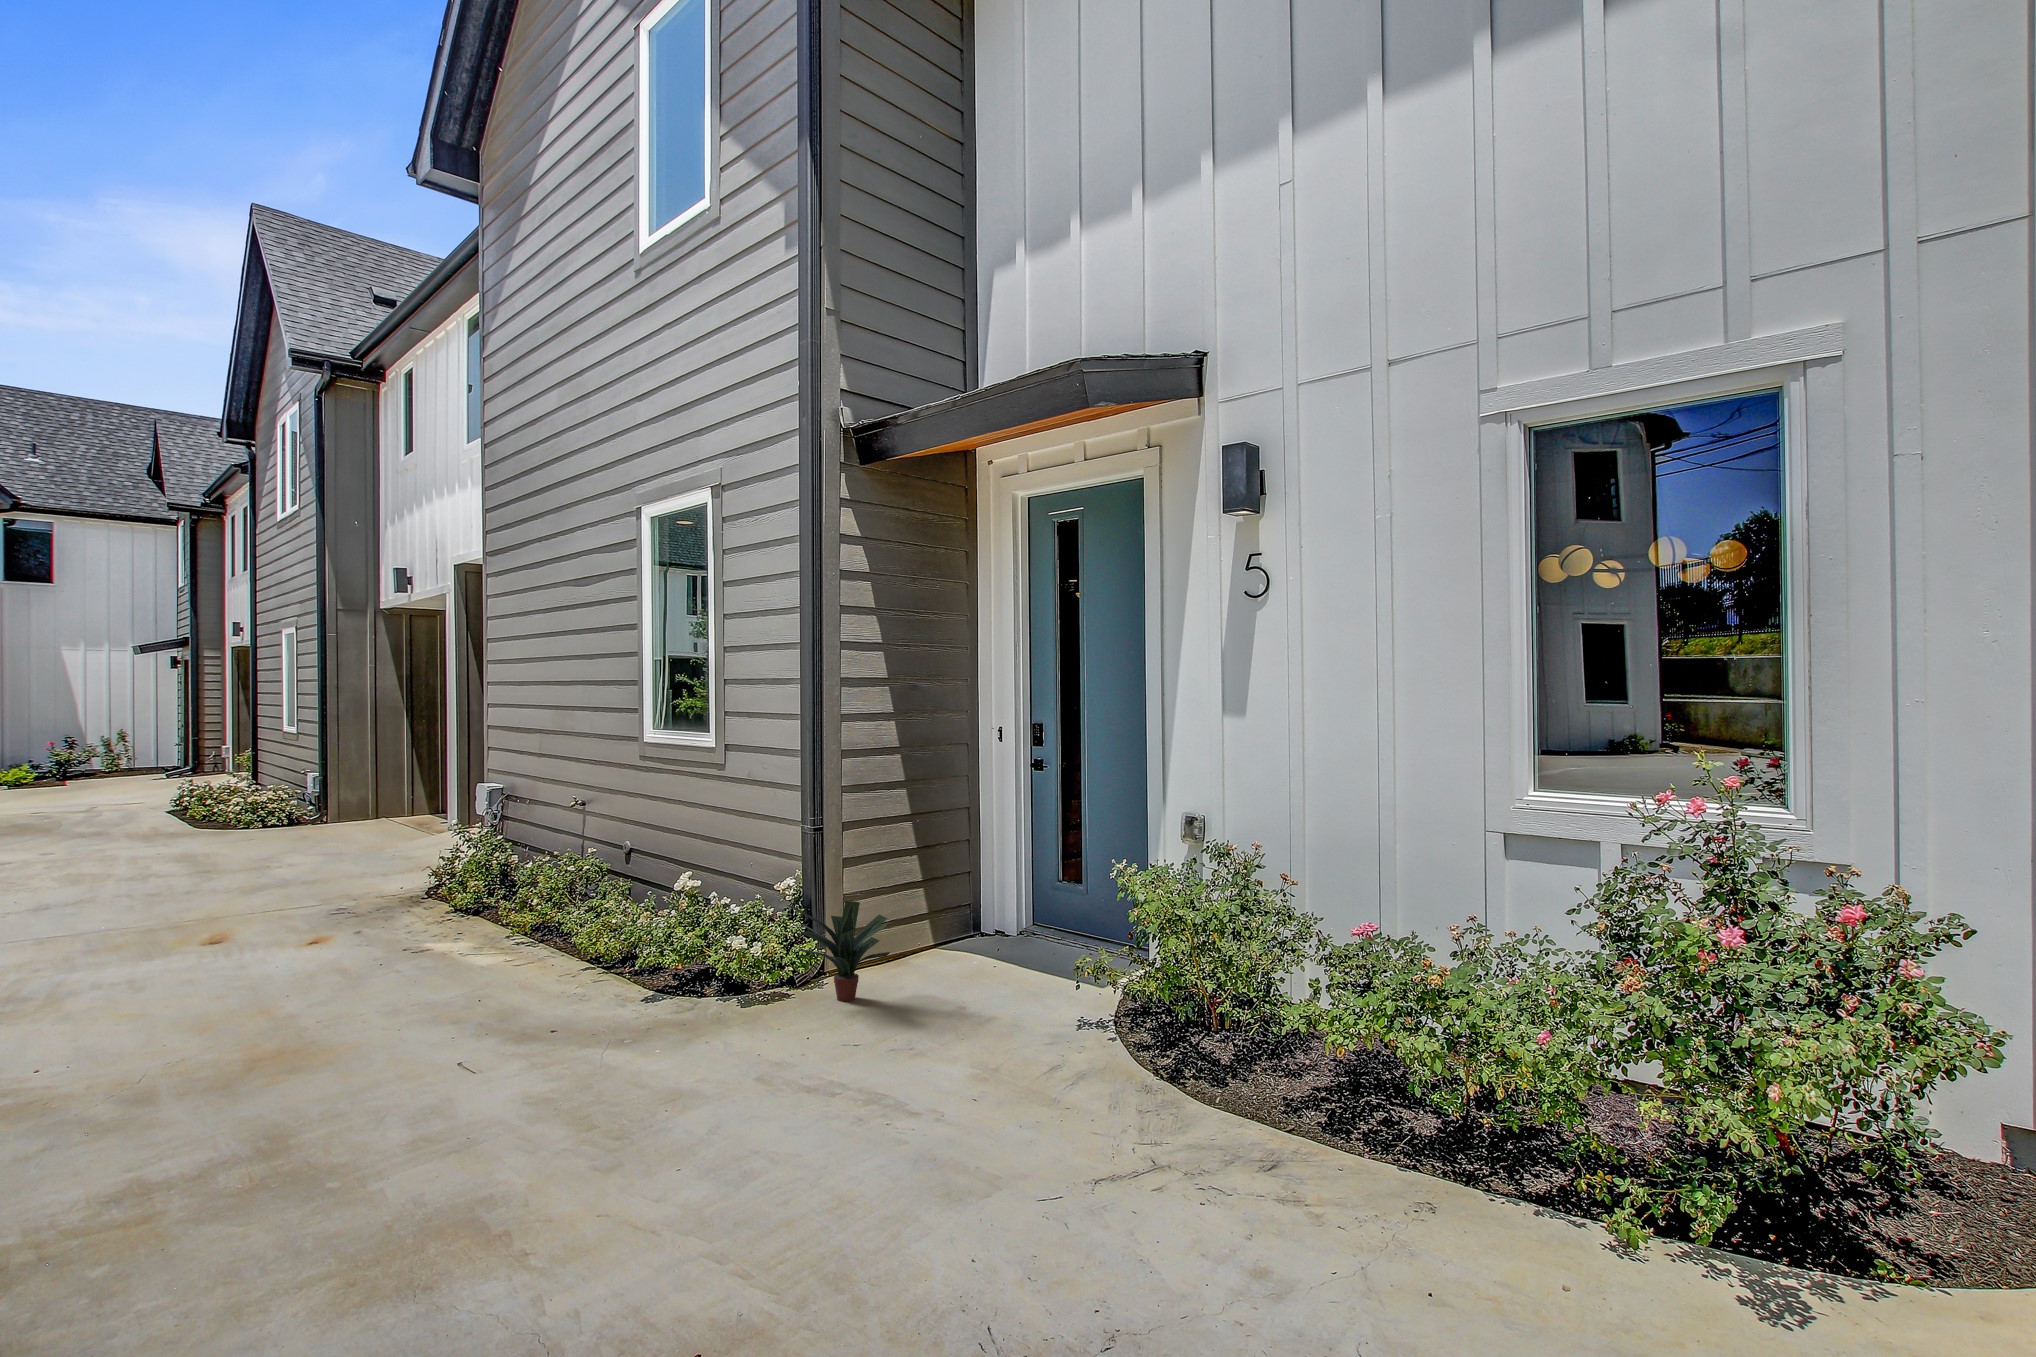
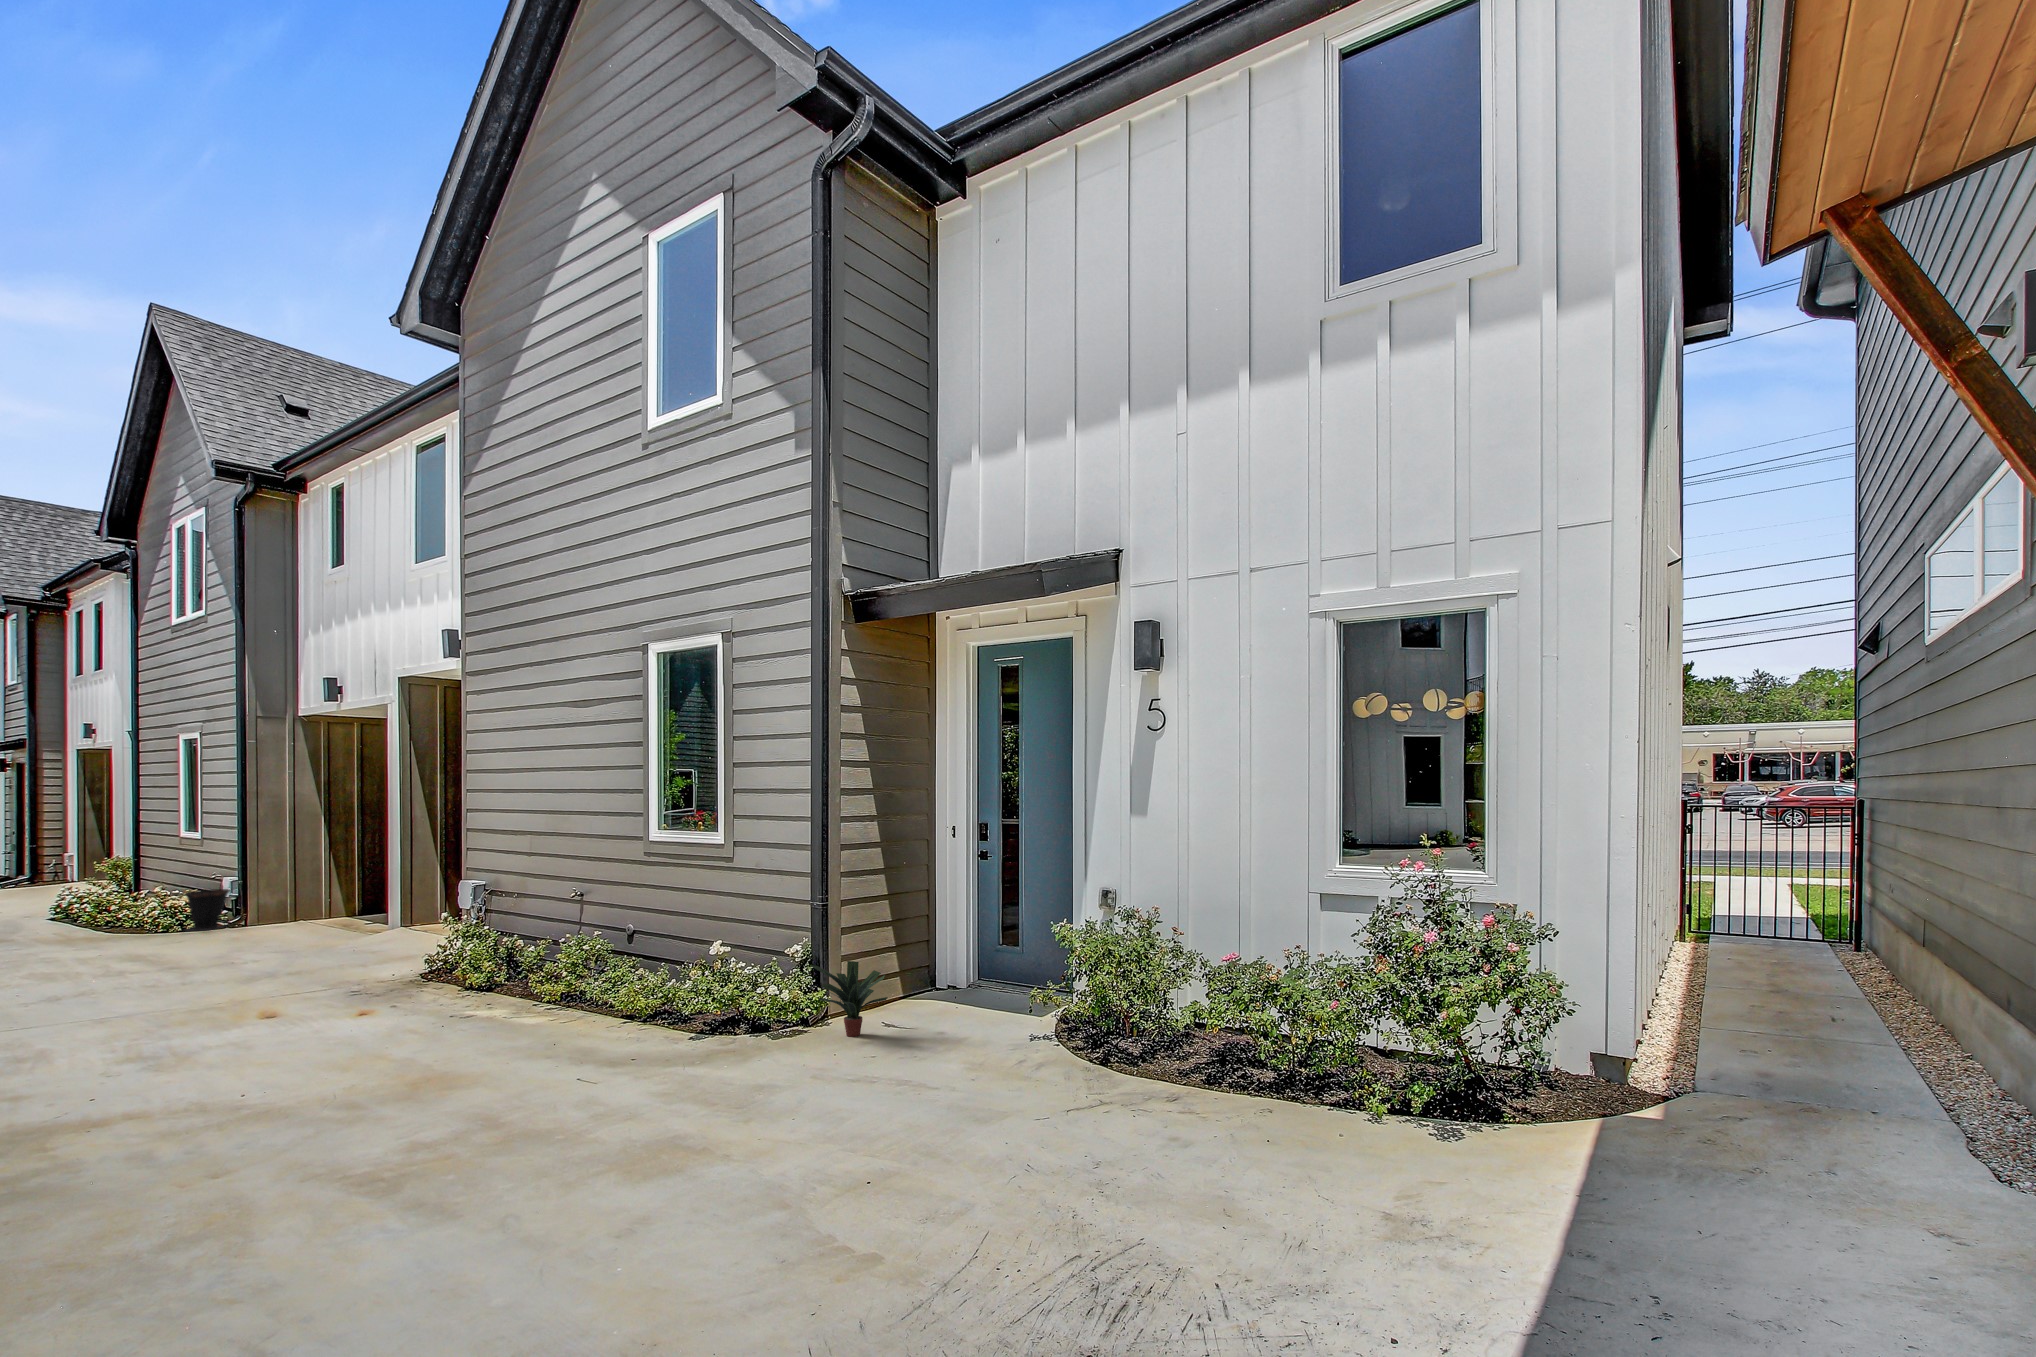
bucket: none [265,784,314,828] -> present [185,889,230,931]

